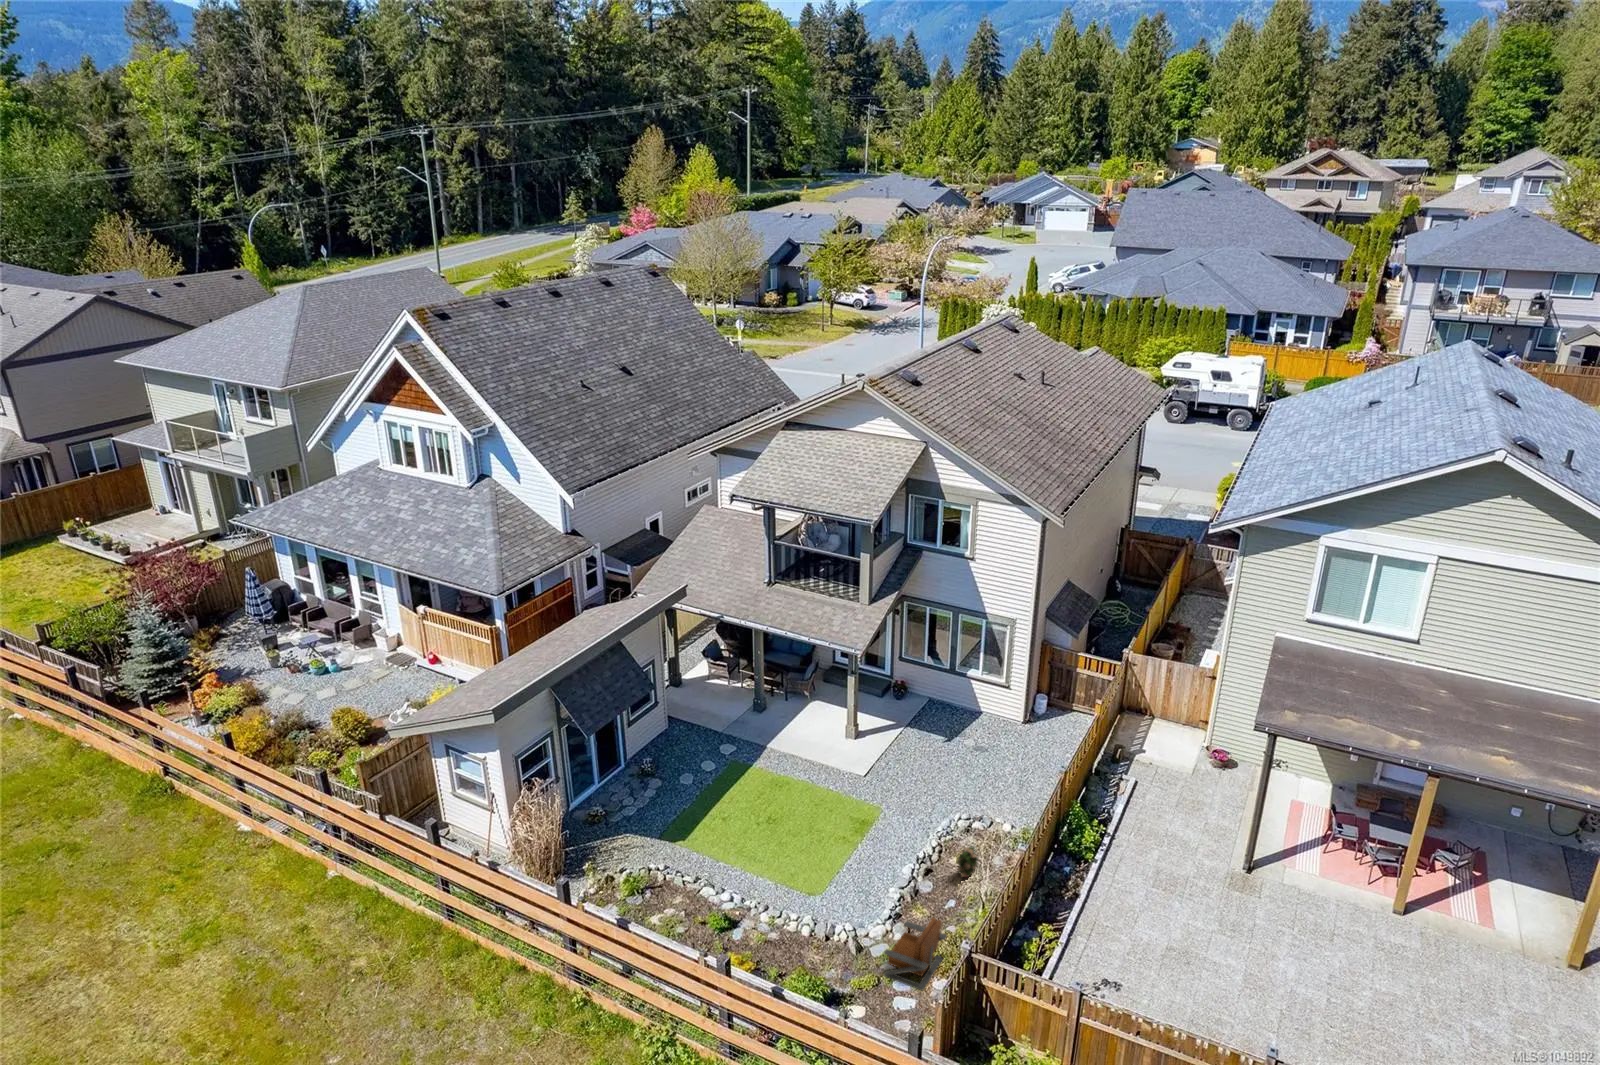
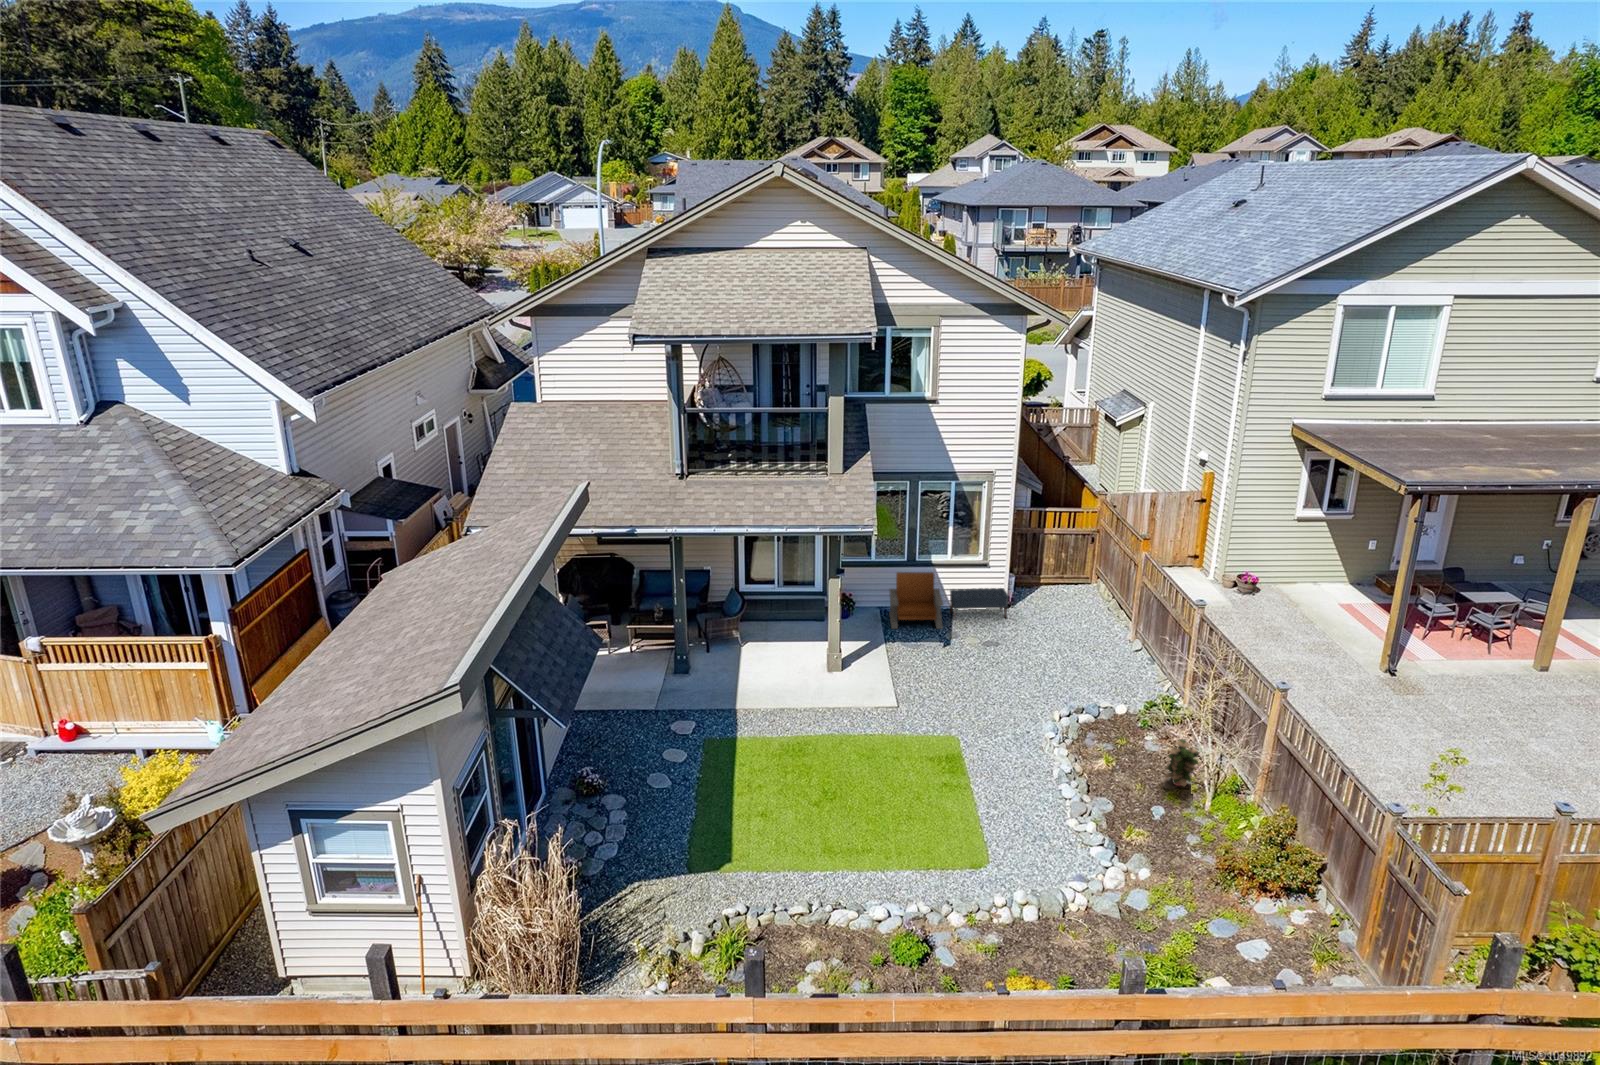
bench: none [972,700,1019,734] -> present [950,588,1009,619]
lounge chair: present [883,918,947,991] -> present [889,572,943,629]

